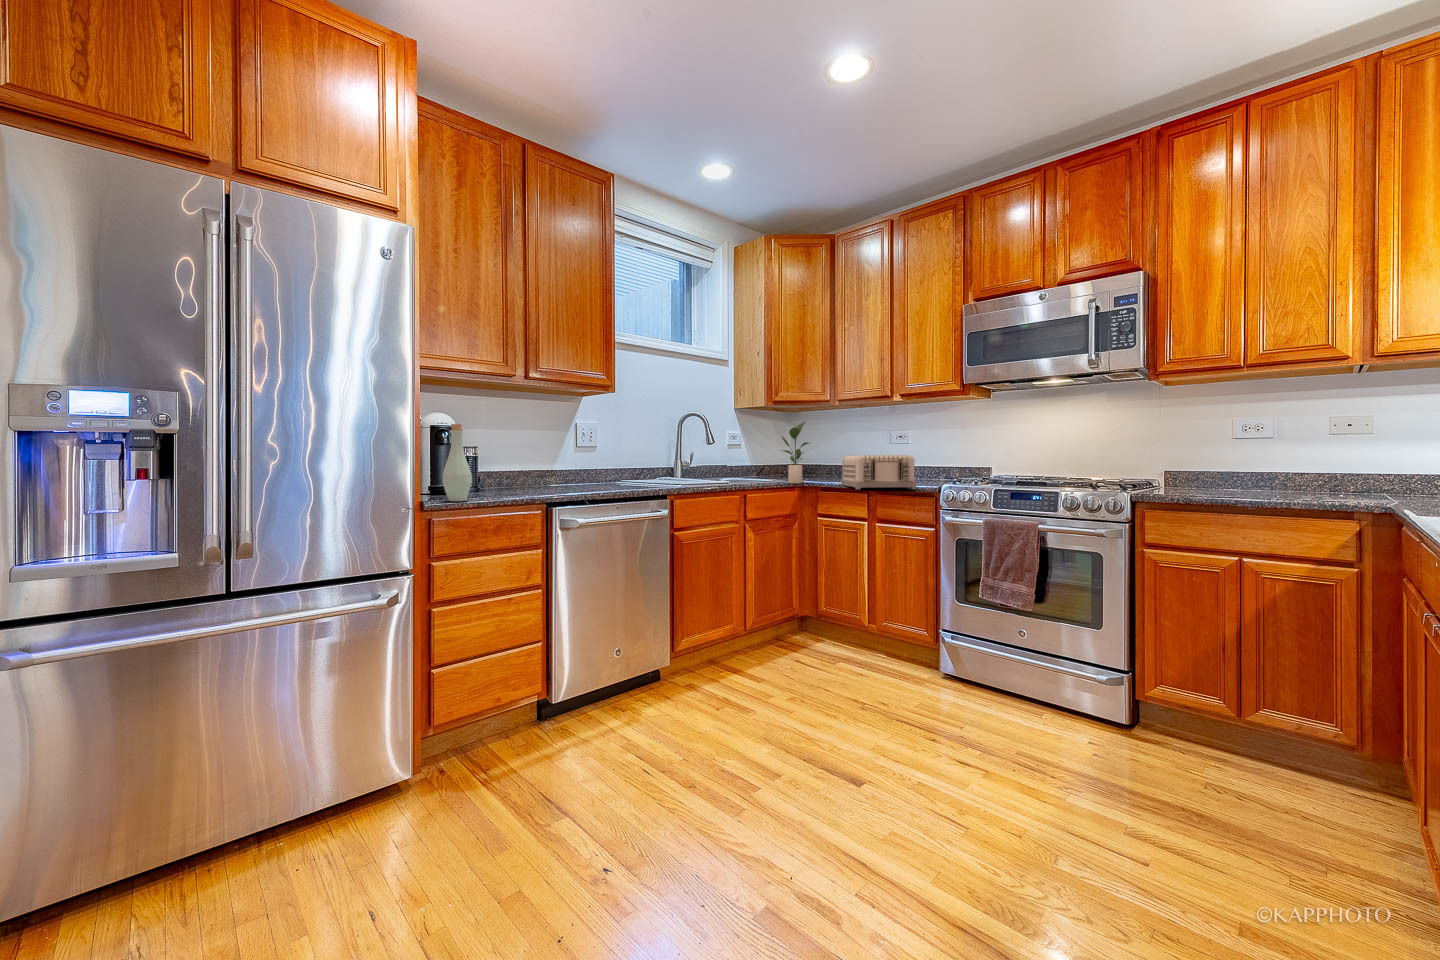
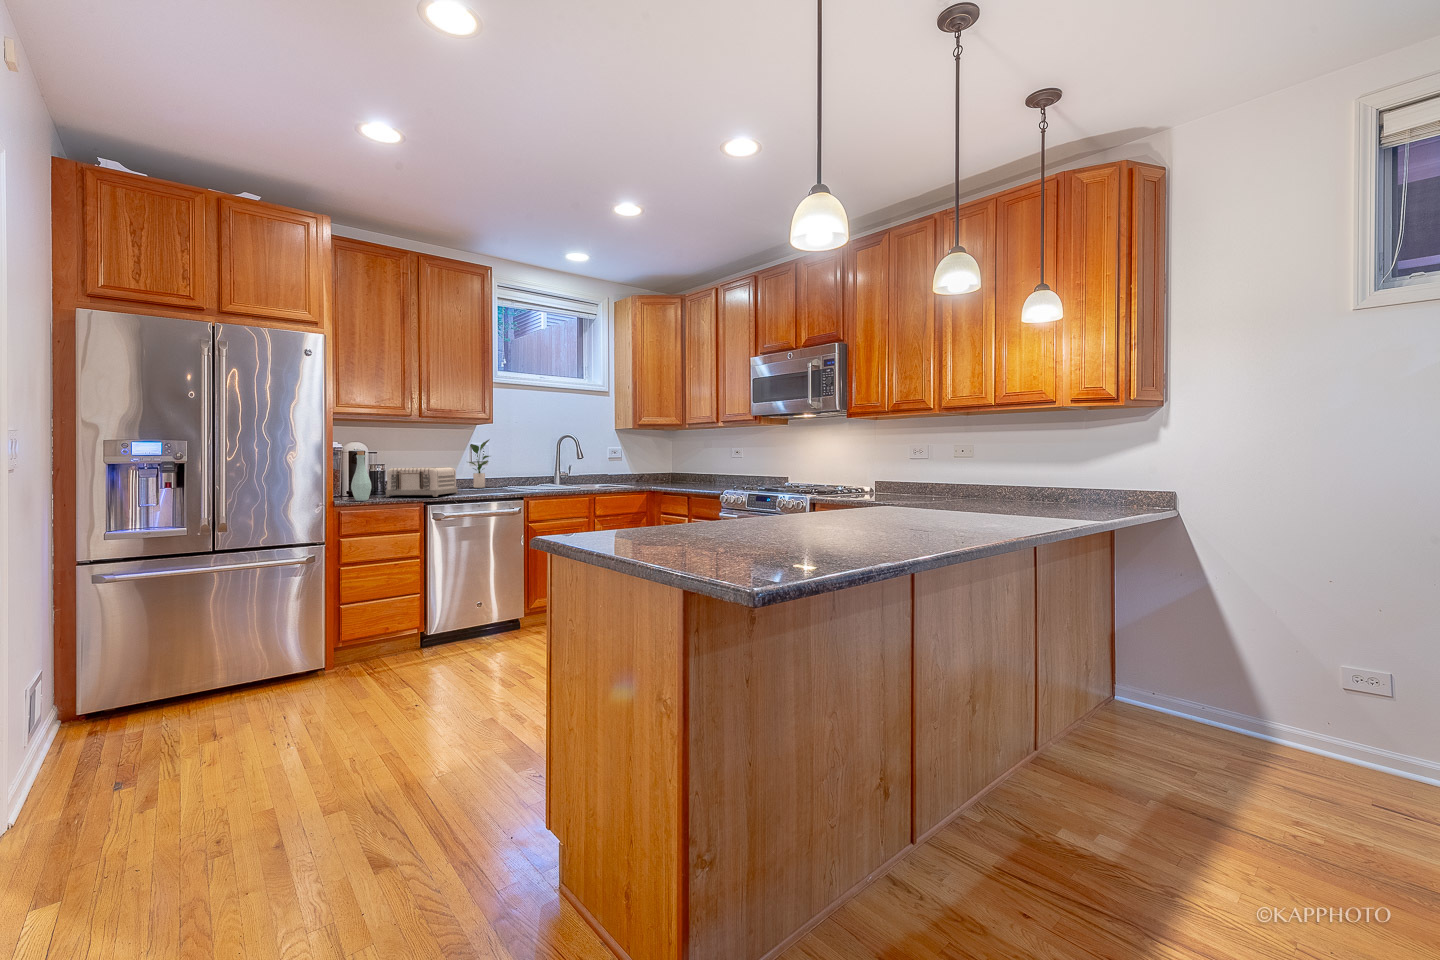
potted plant: present [782,422,809,484] -> present [469,439,490,488]
toaster: present [841,455,916,489] -> present [386,467,458,497]

